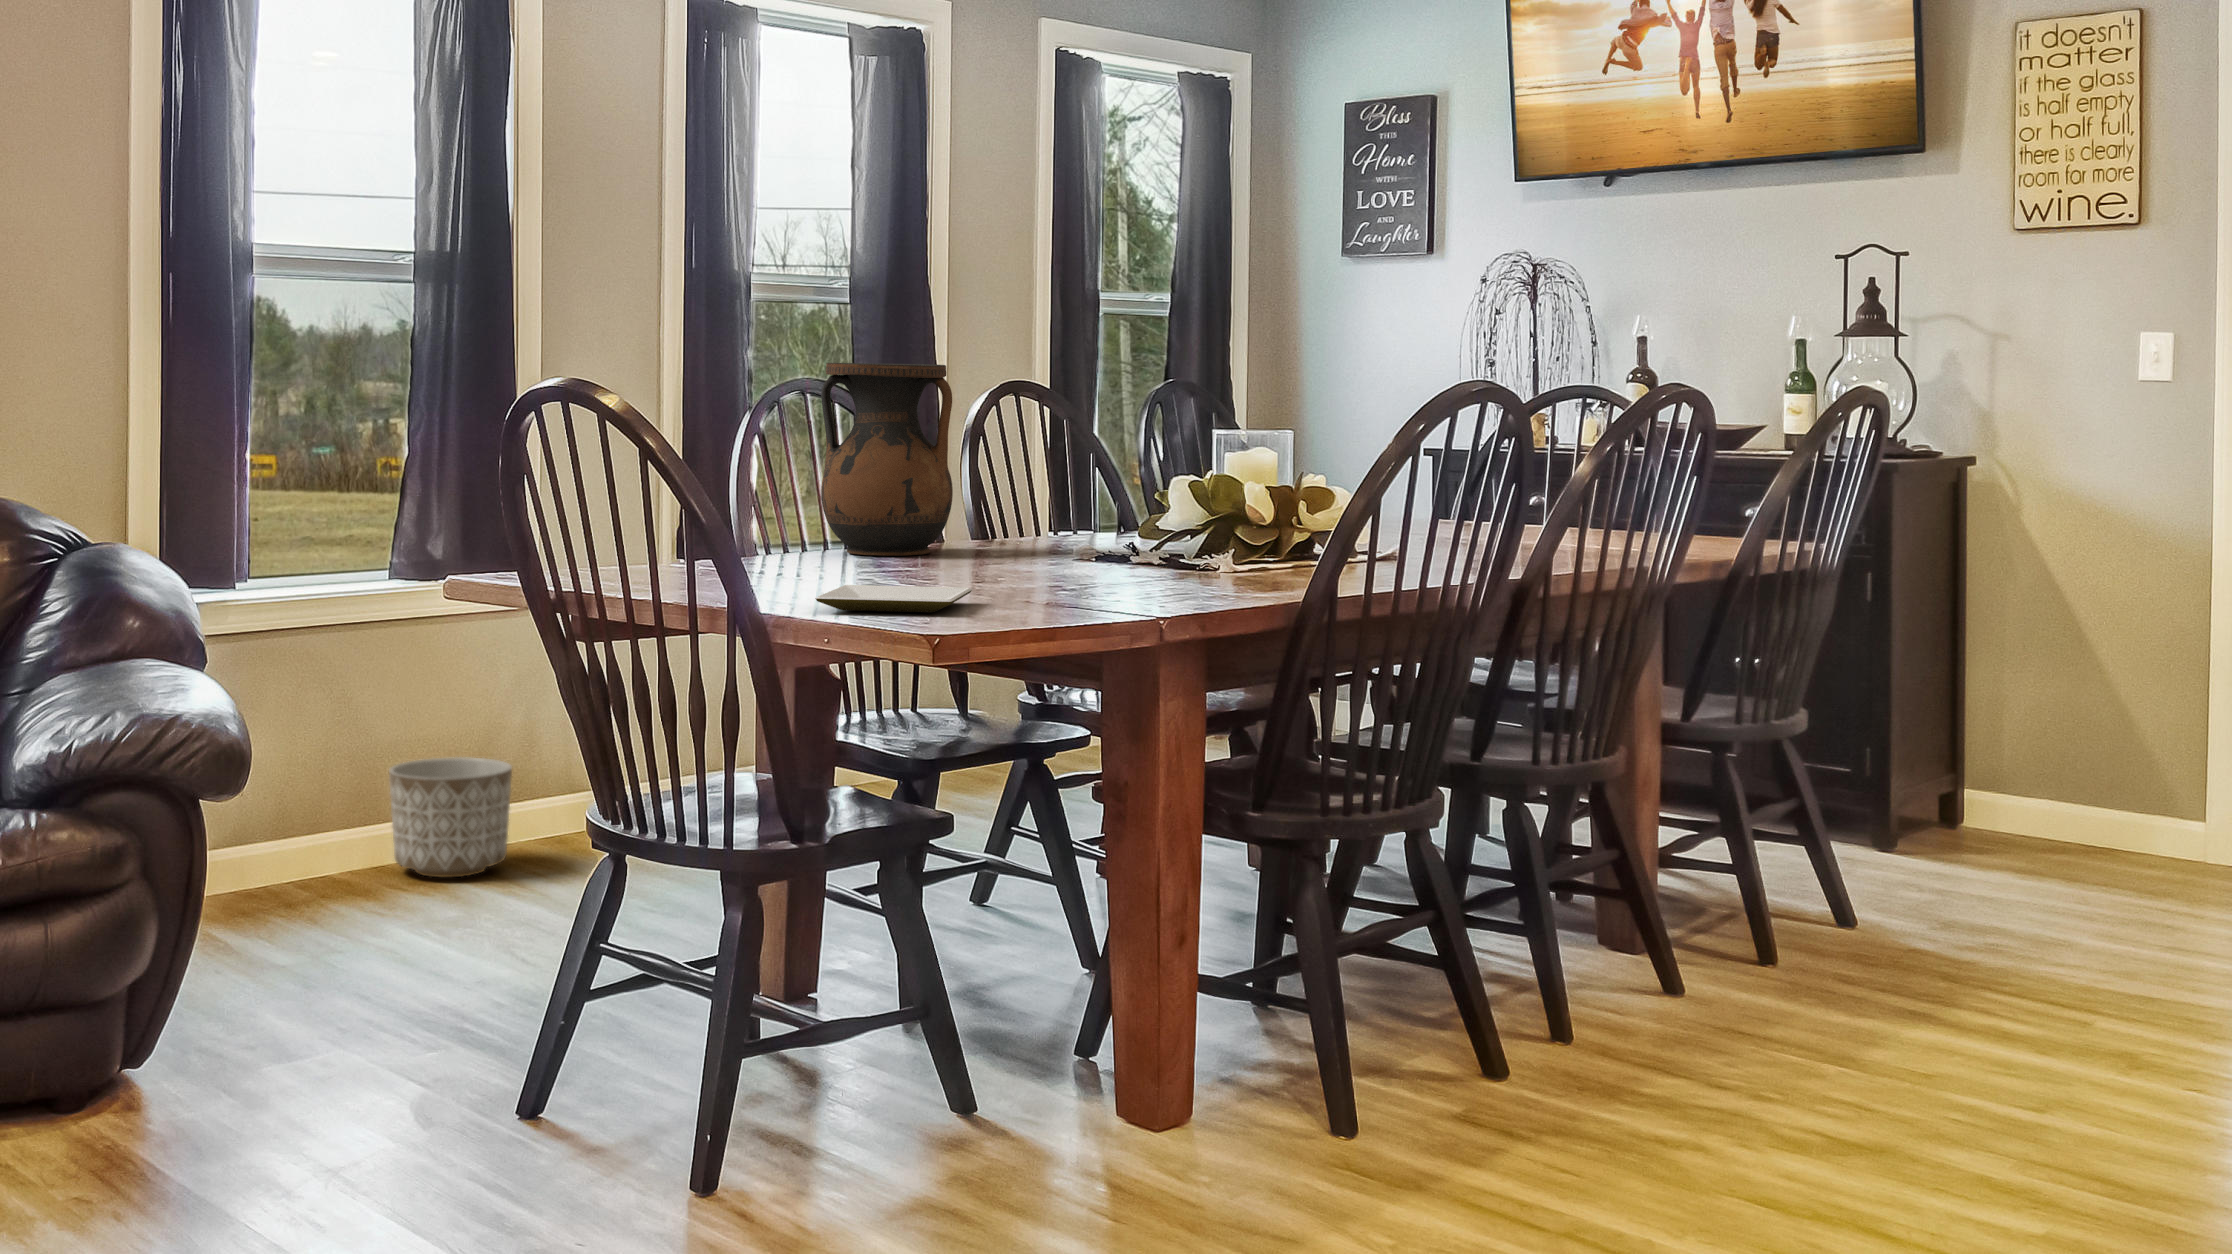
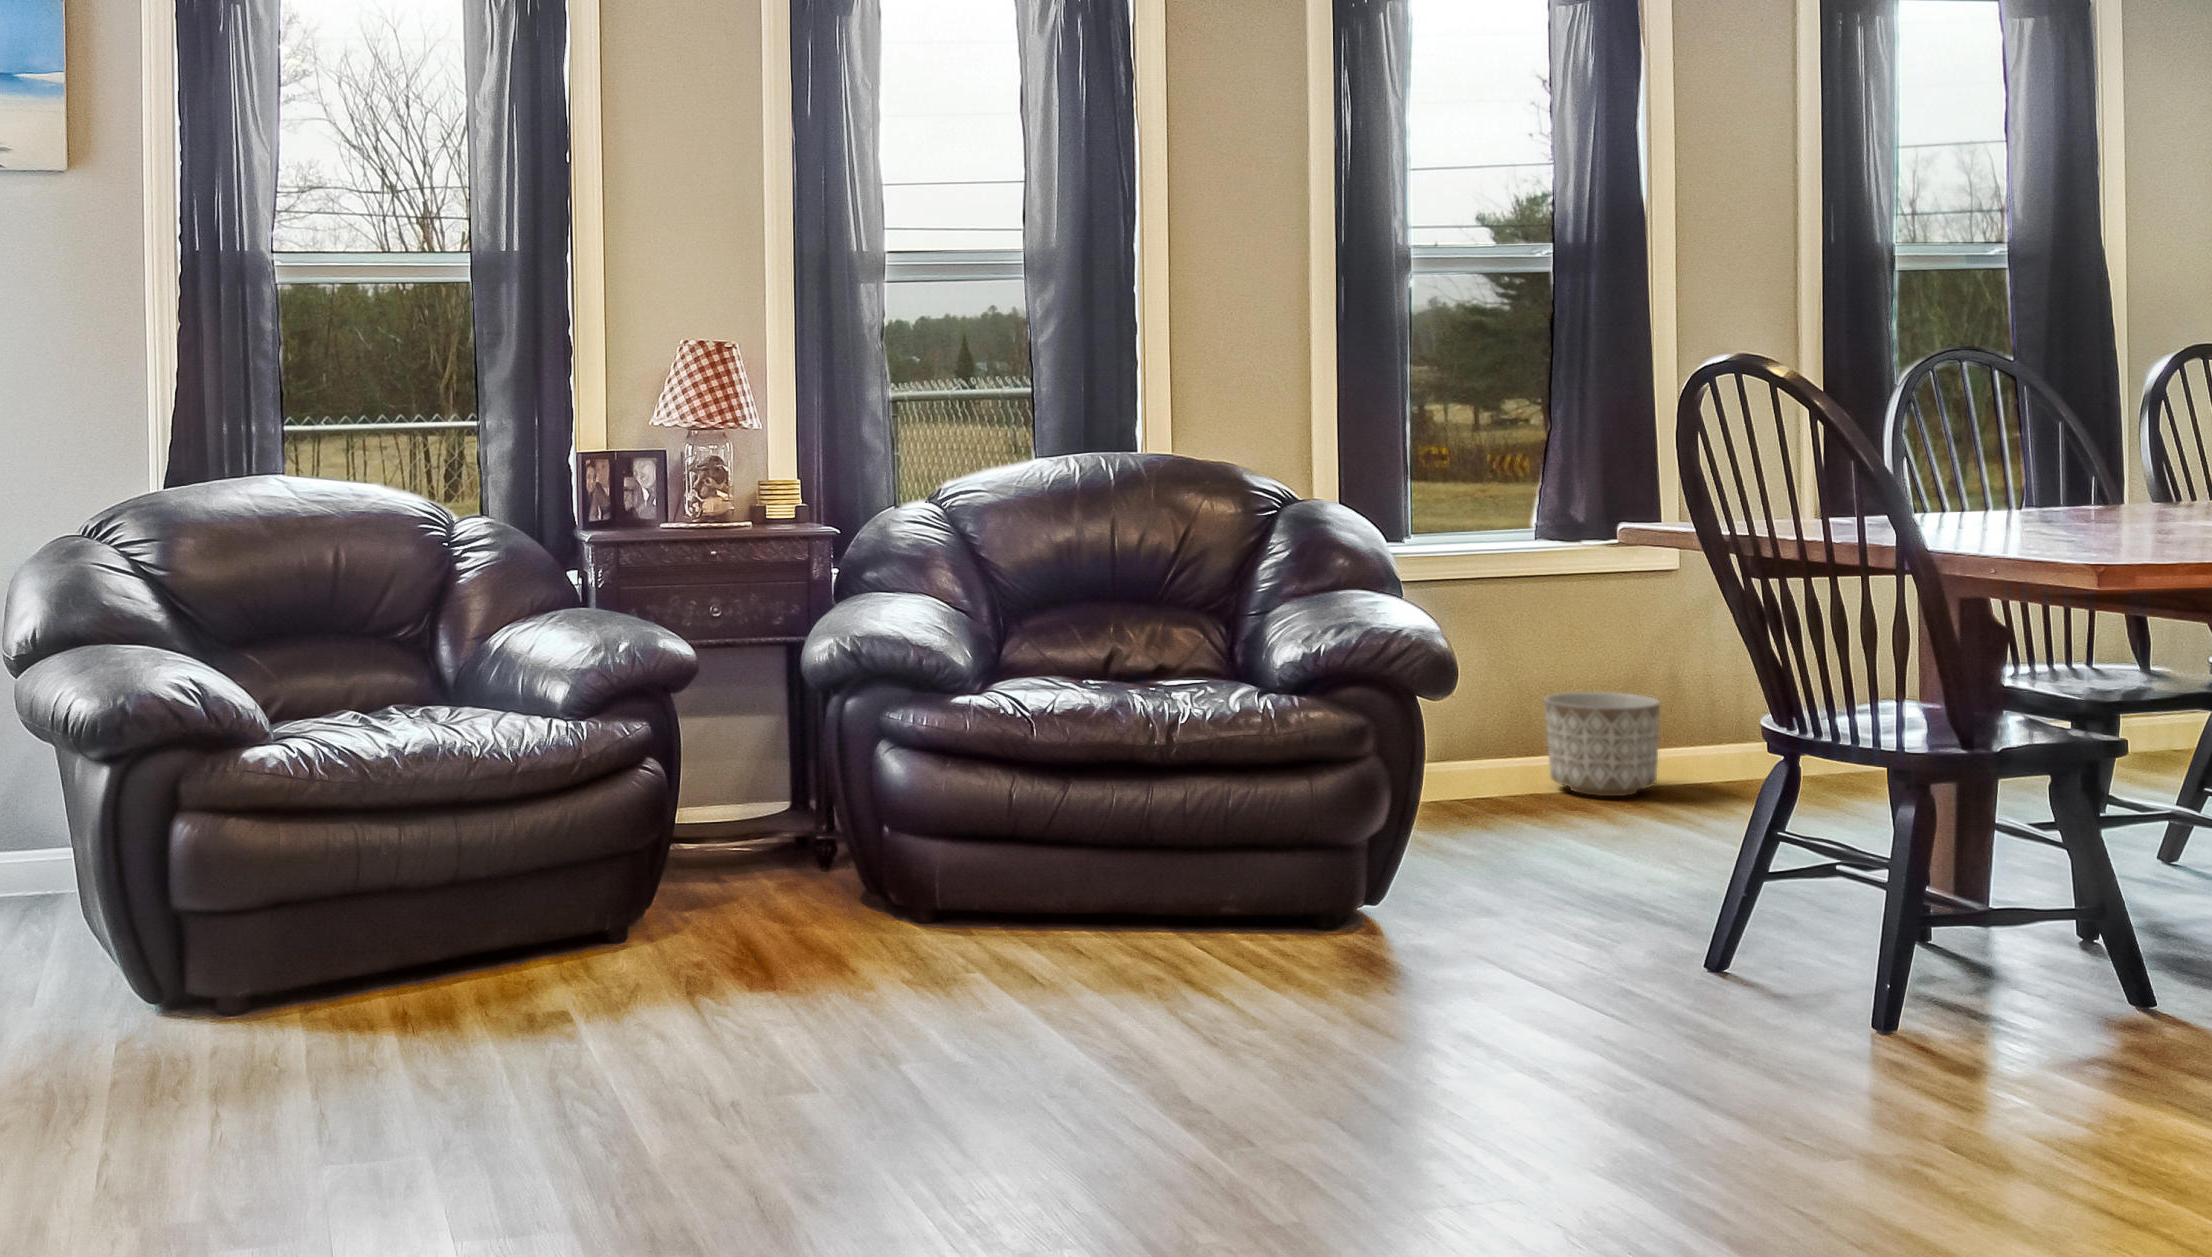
vase: present [821,363,953,556] -> none [1978,328,2127,510]
plate: present [815,585,972,613] -> none [1982,530,2148,554]

